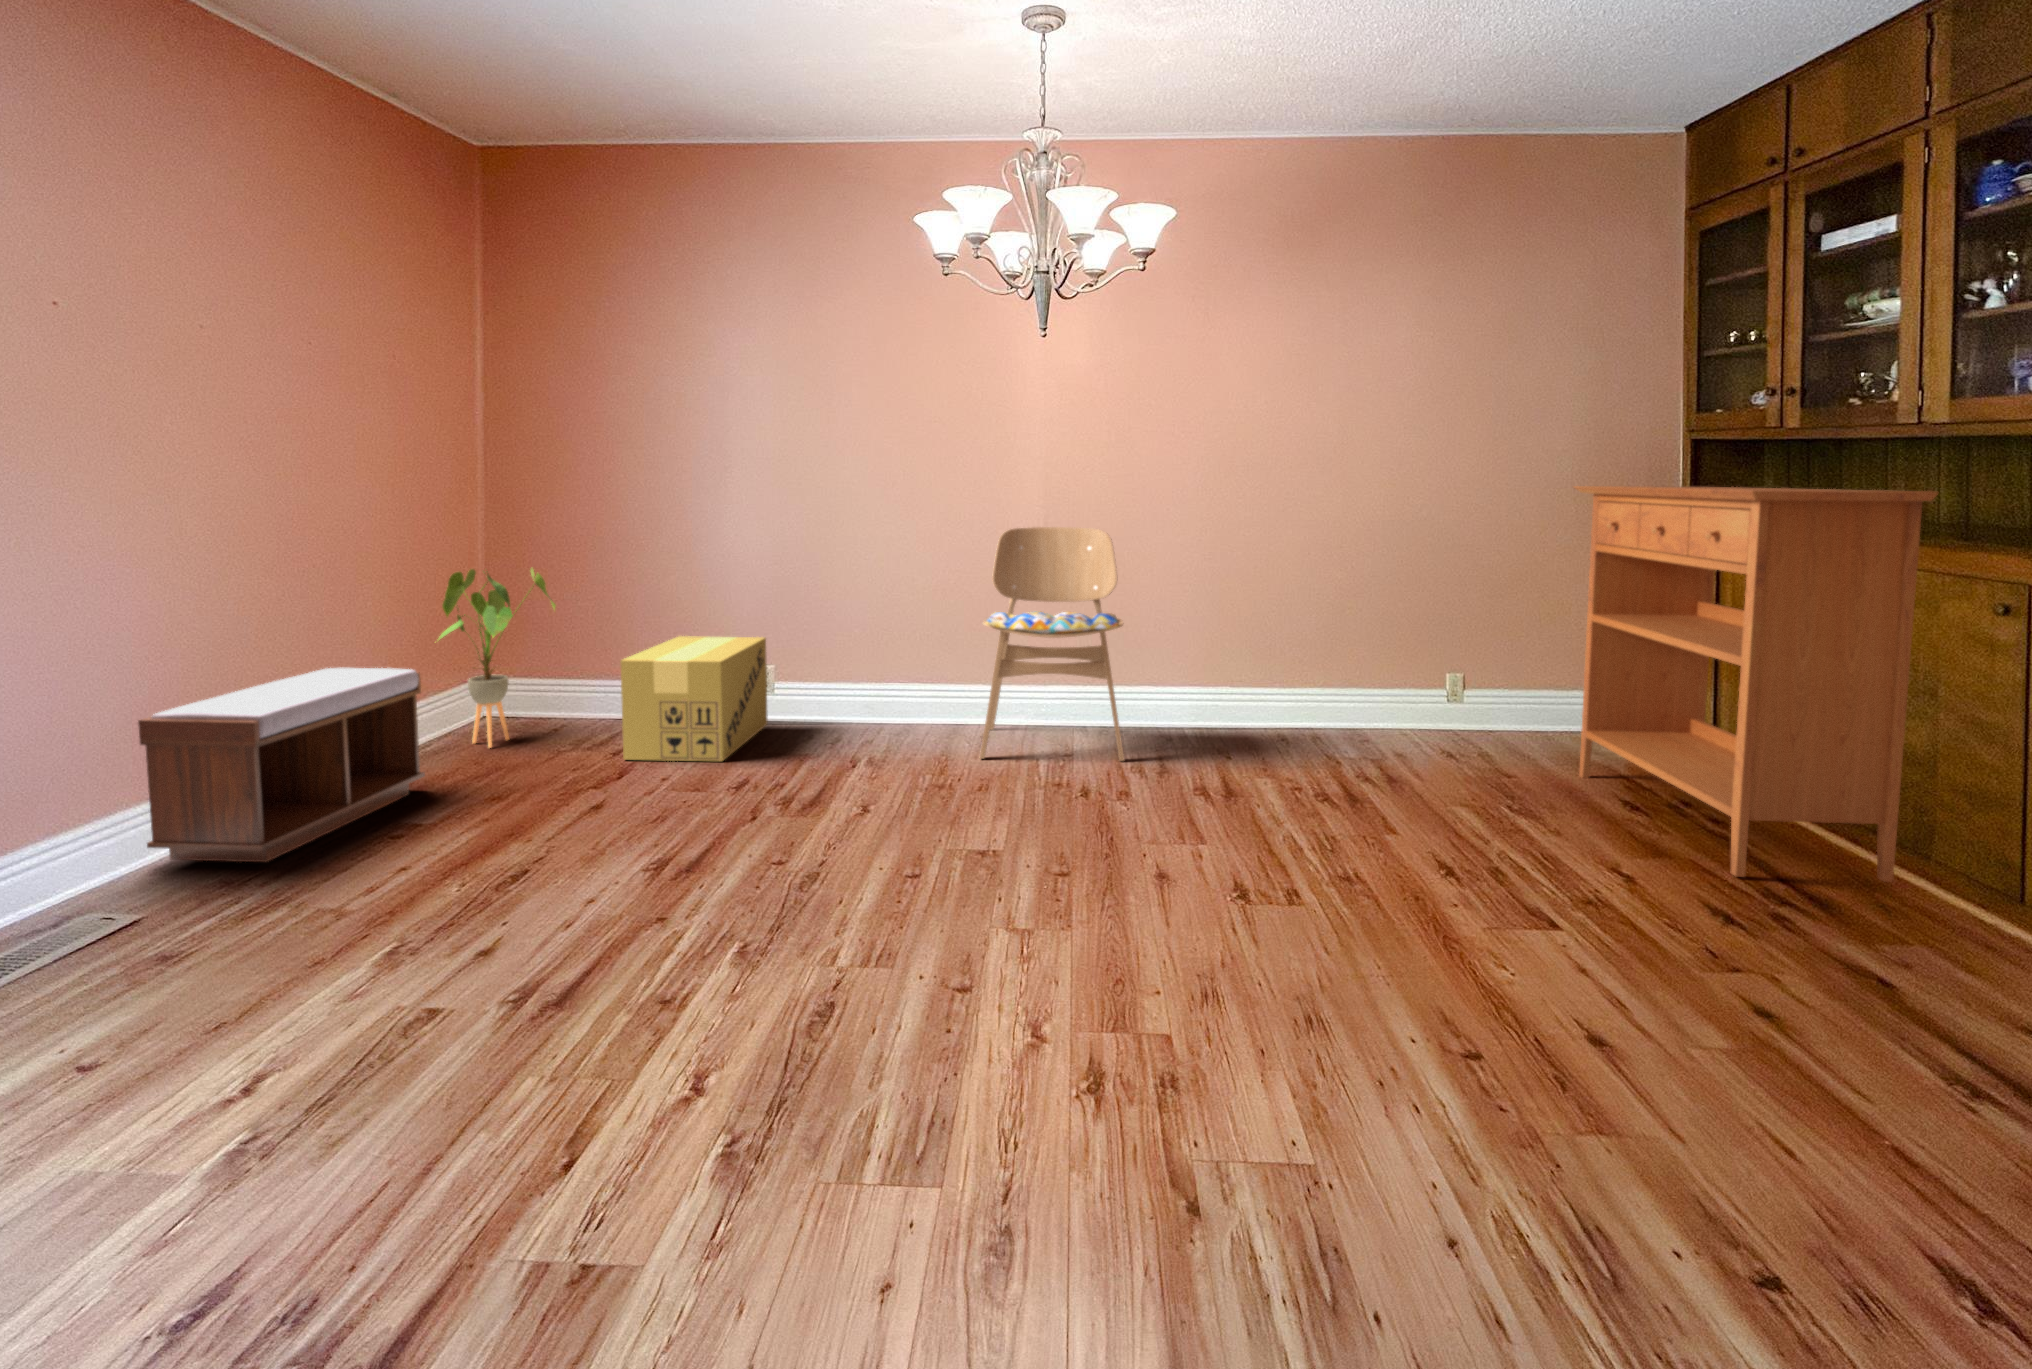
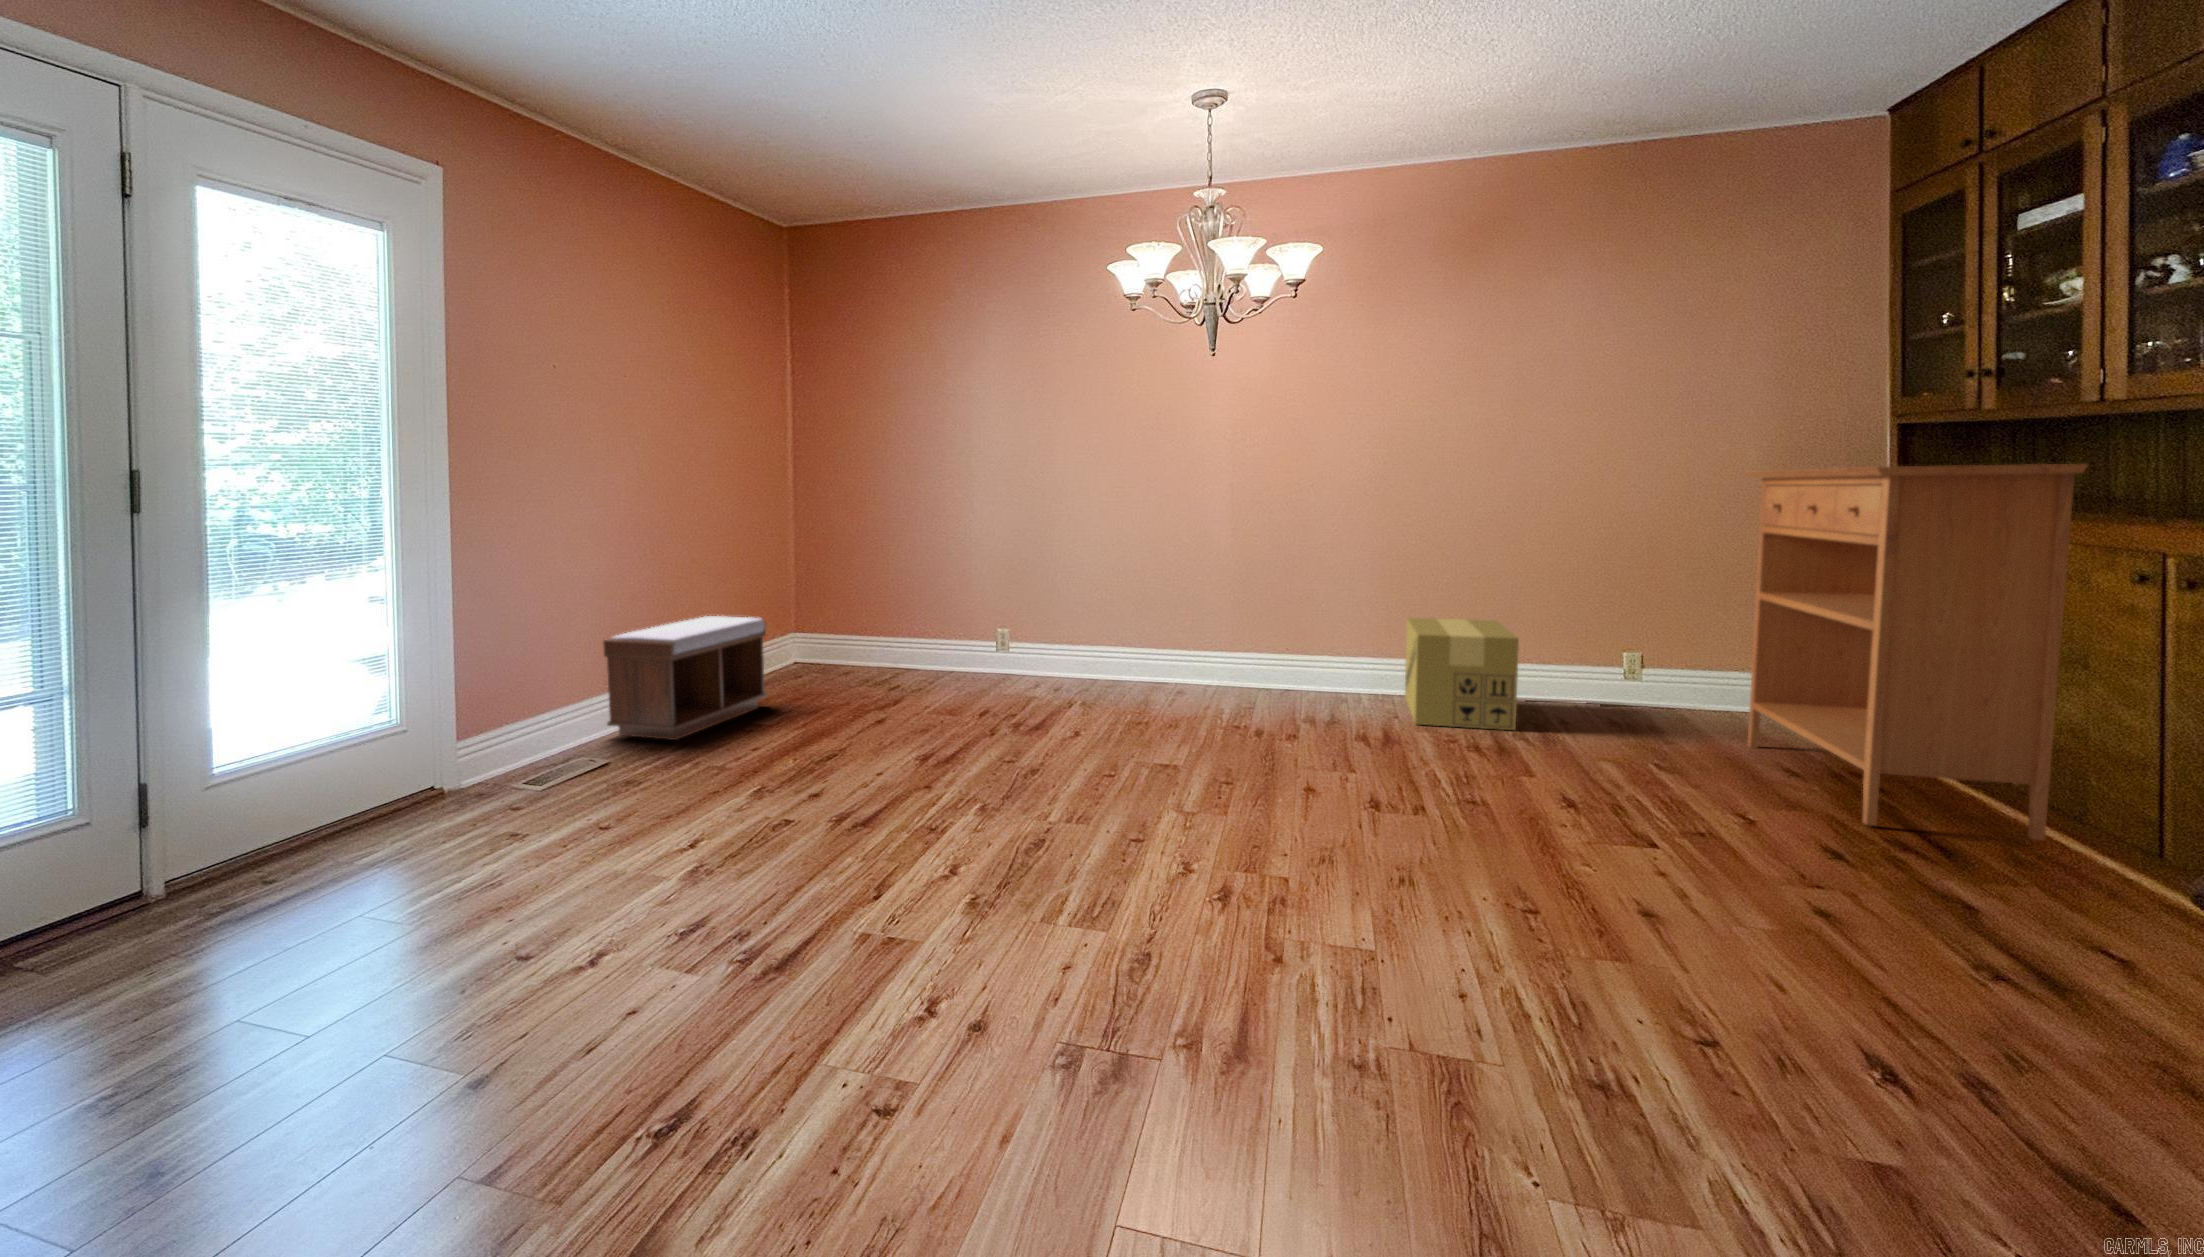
dining chair: present [980,527,1124,761] -> none [1177,518,1303,714]
house plant: present [439,569,556,748] -> none [772,549,854,683]
cardboard box: present [620,636,768,761] -> present [1405,618,1519,730]

